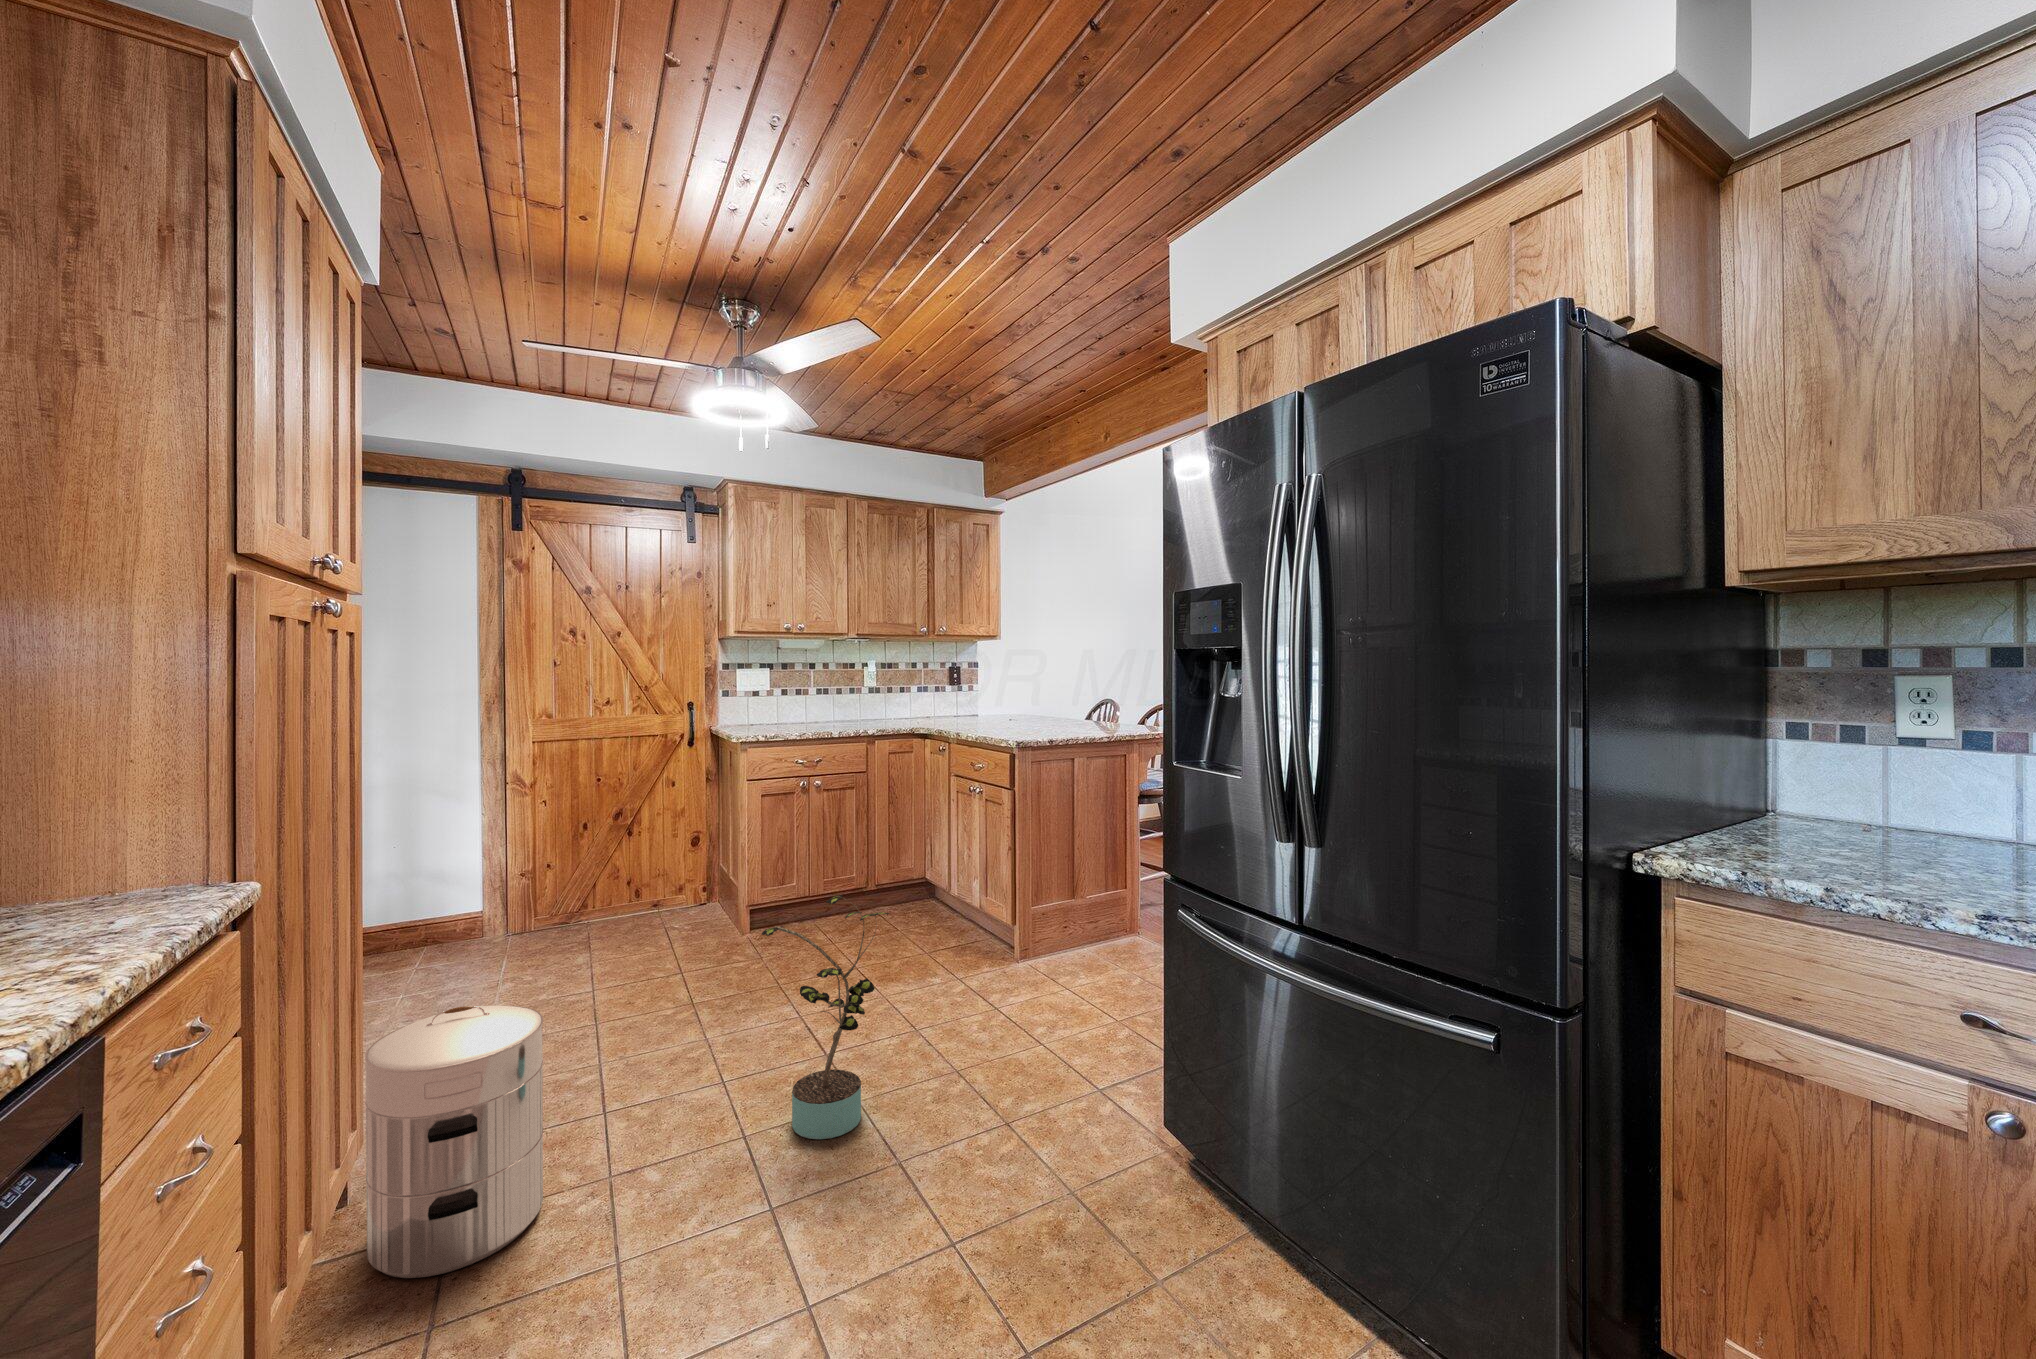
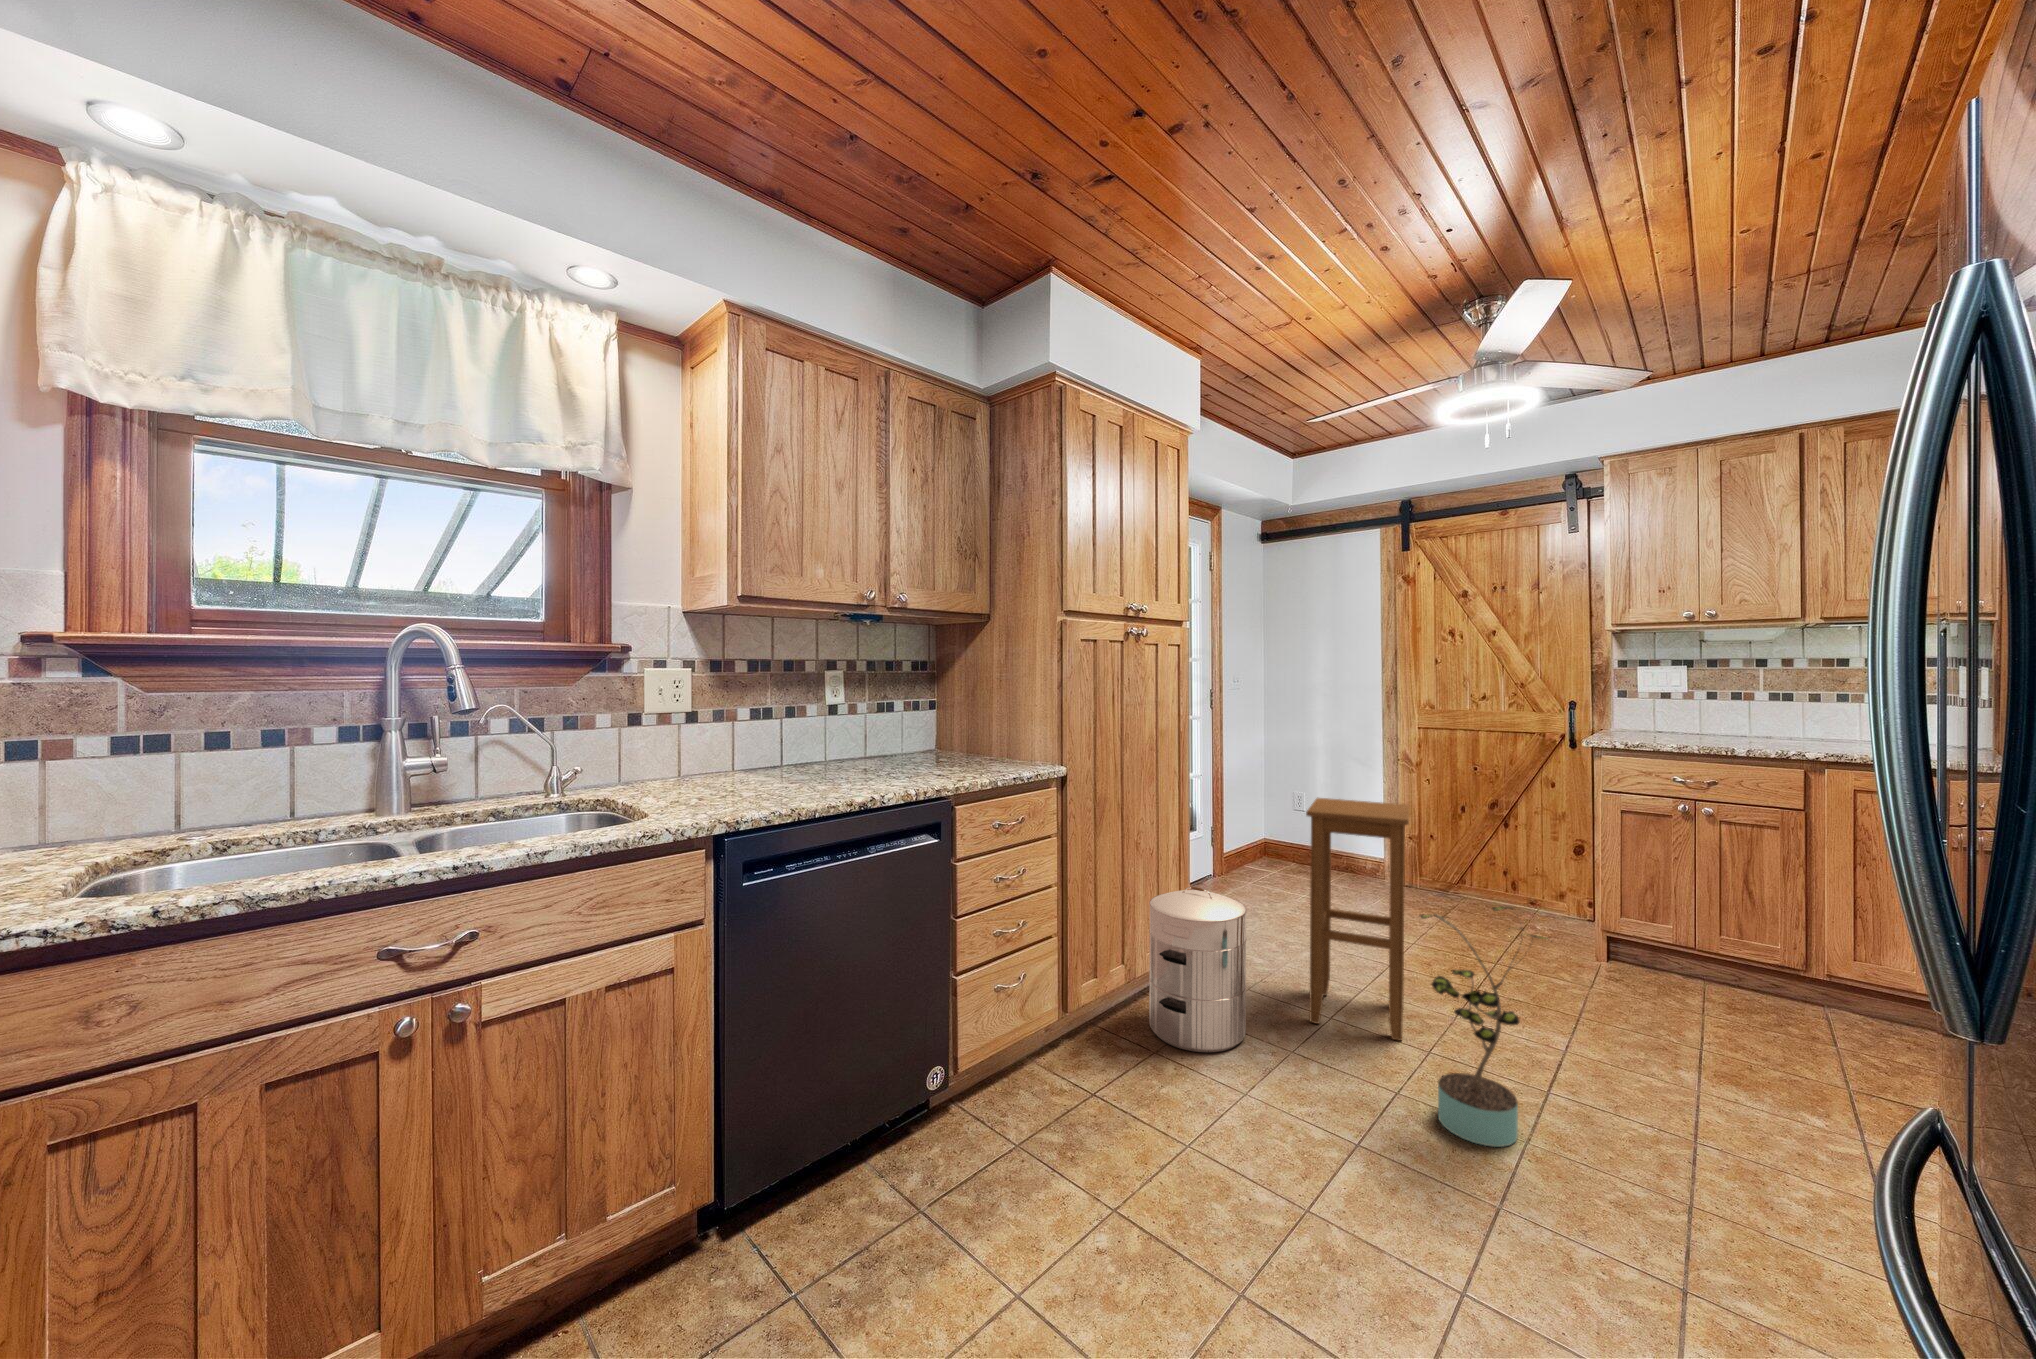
stool: none [551,824,701,1125] -> present [1306,798,1409,1041]

